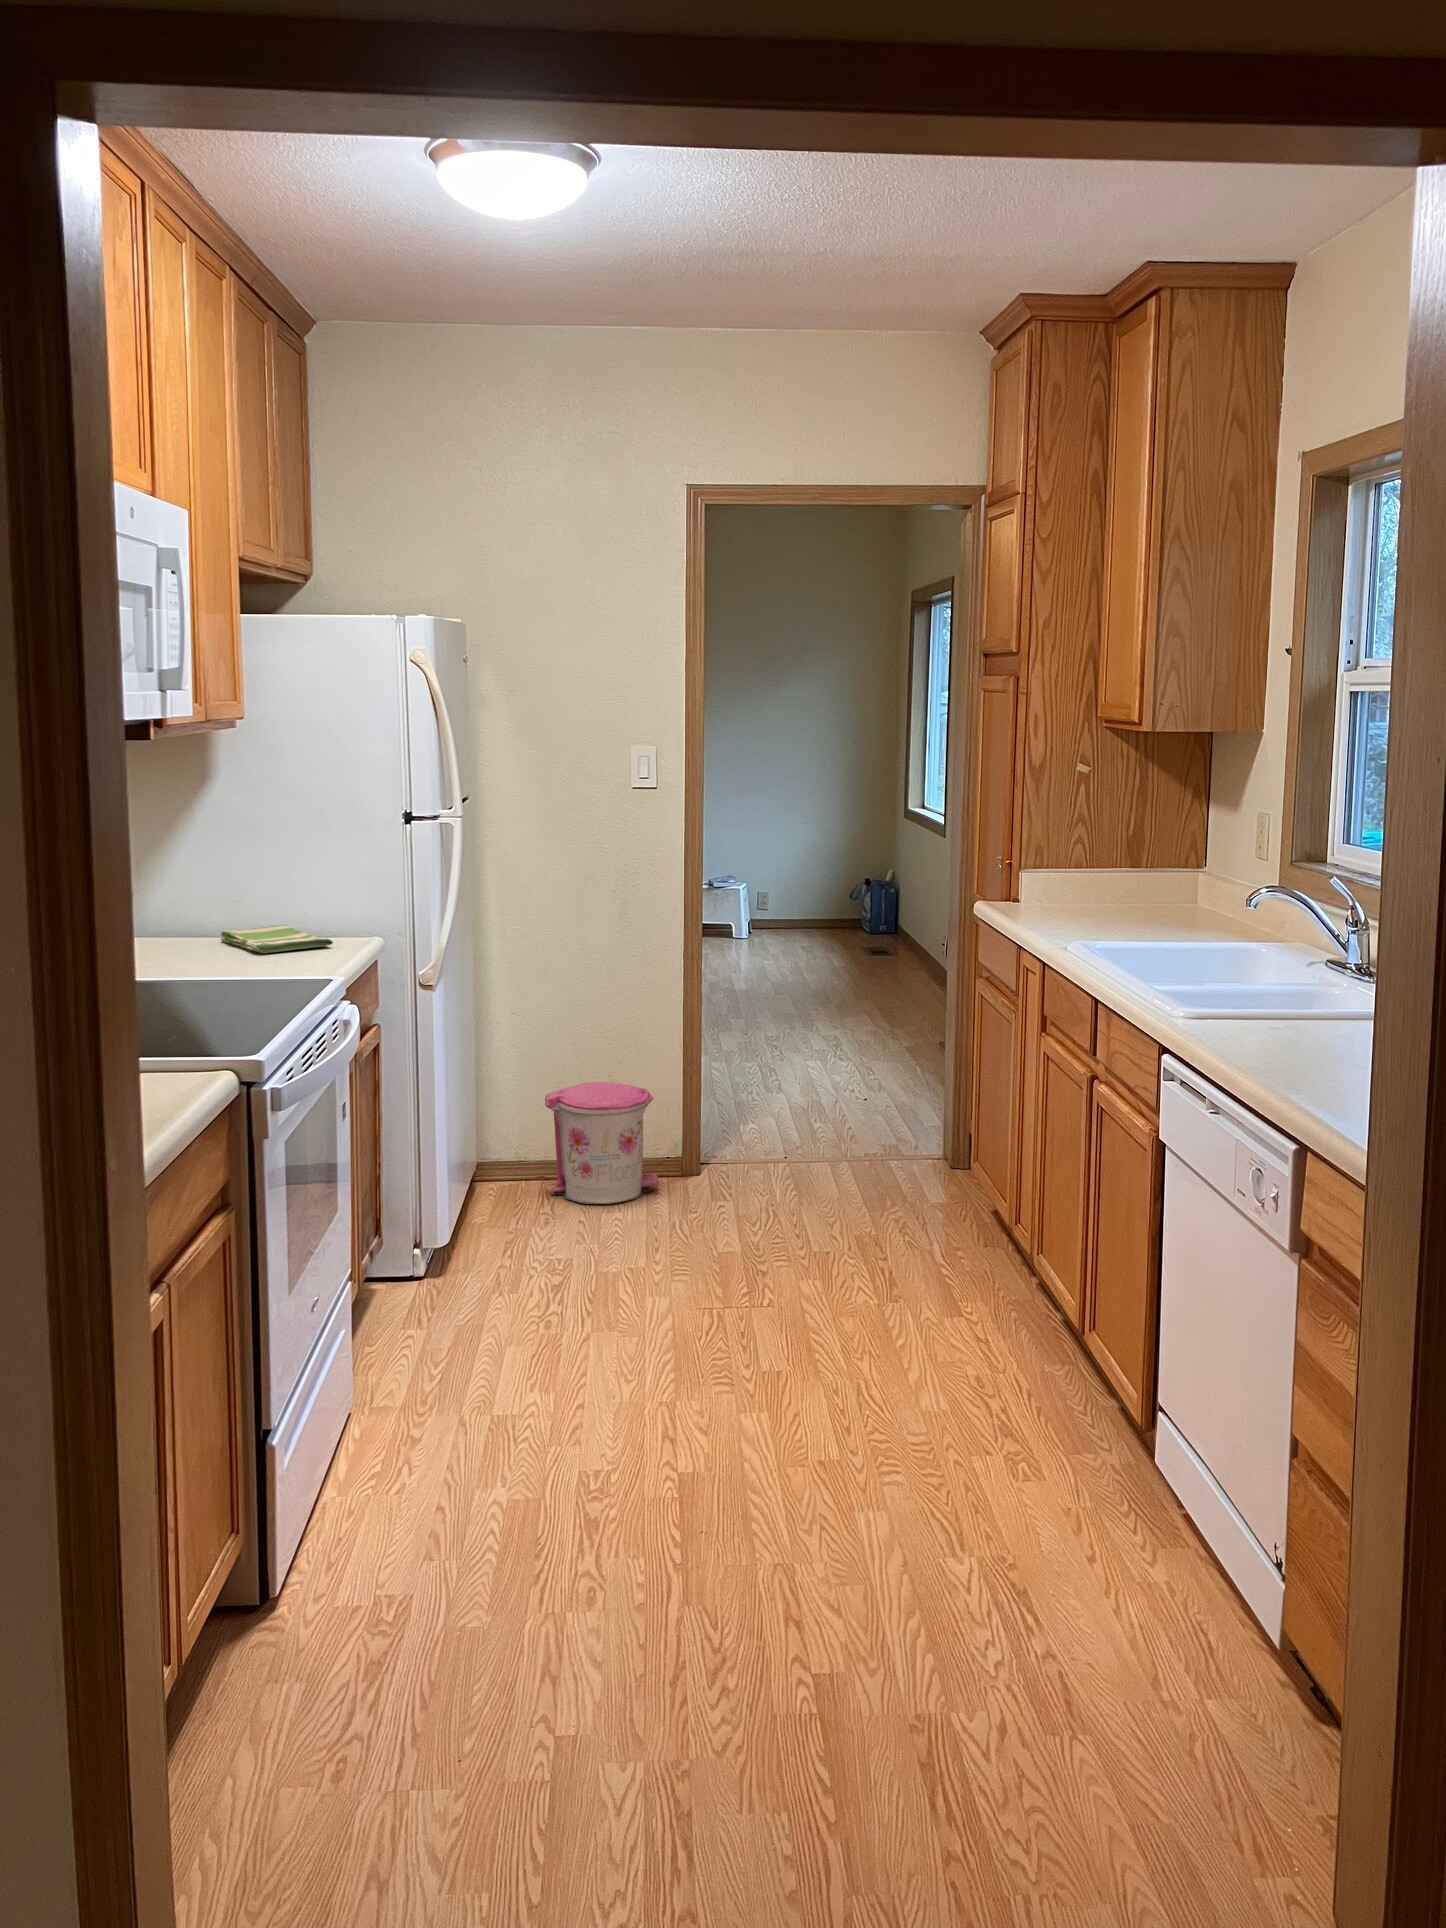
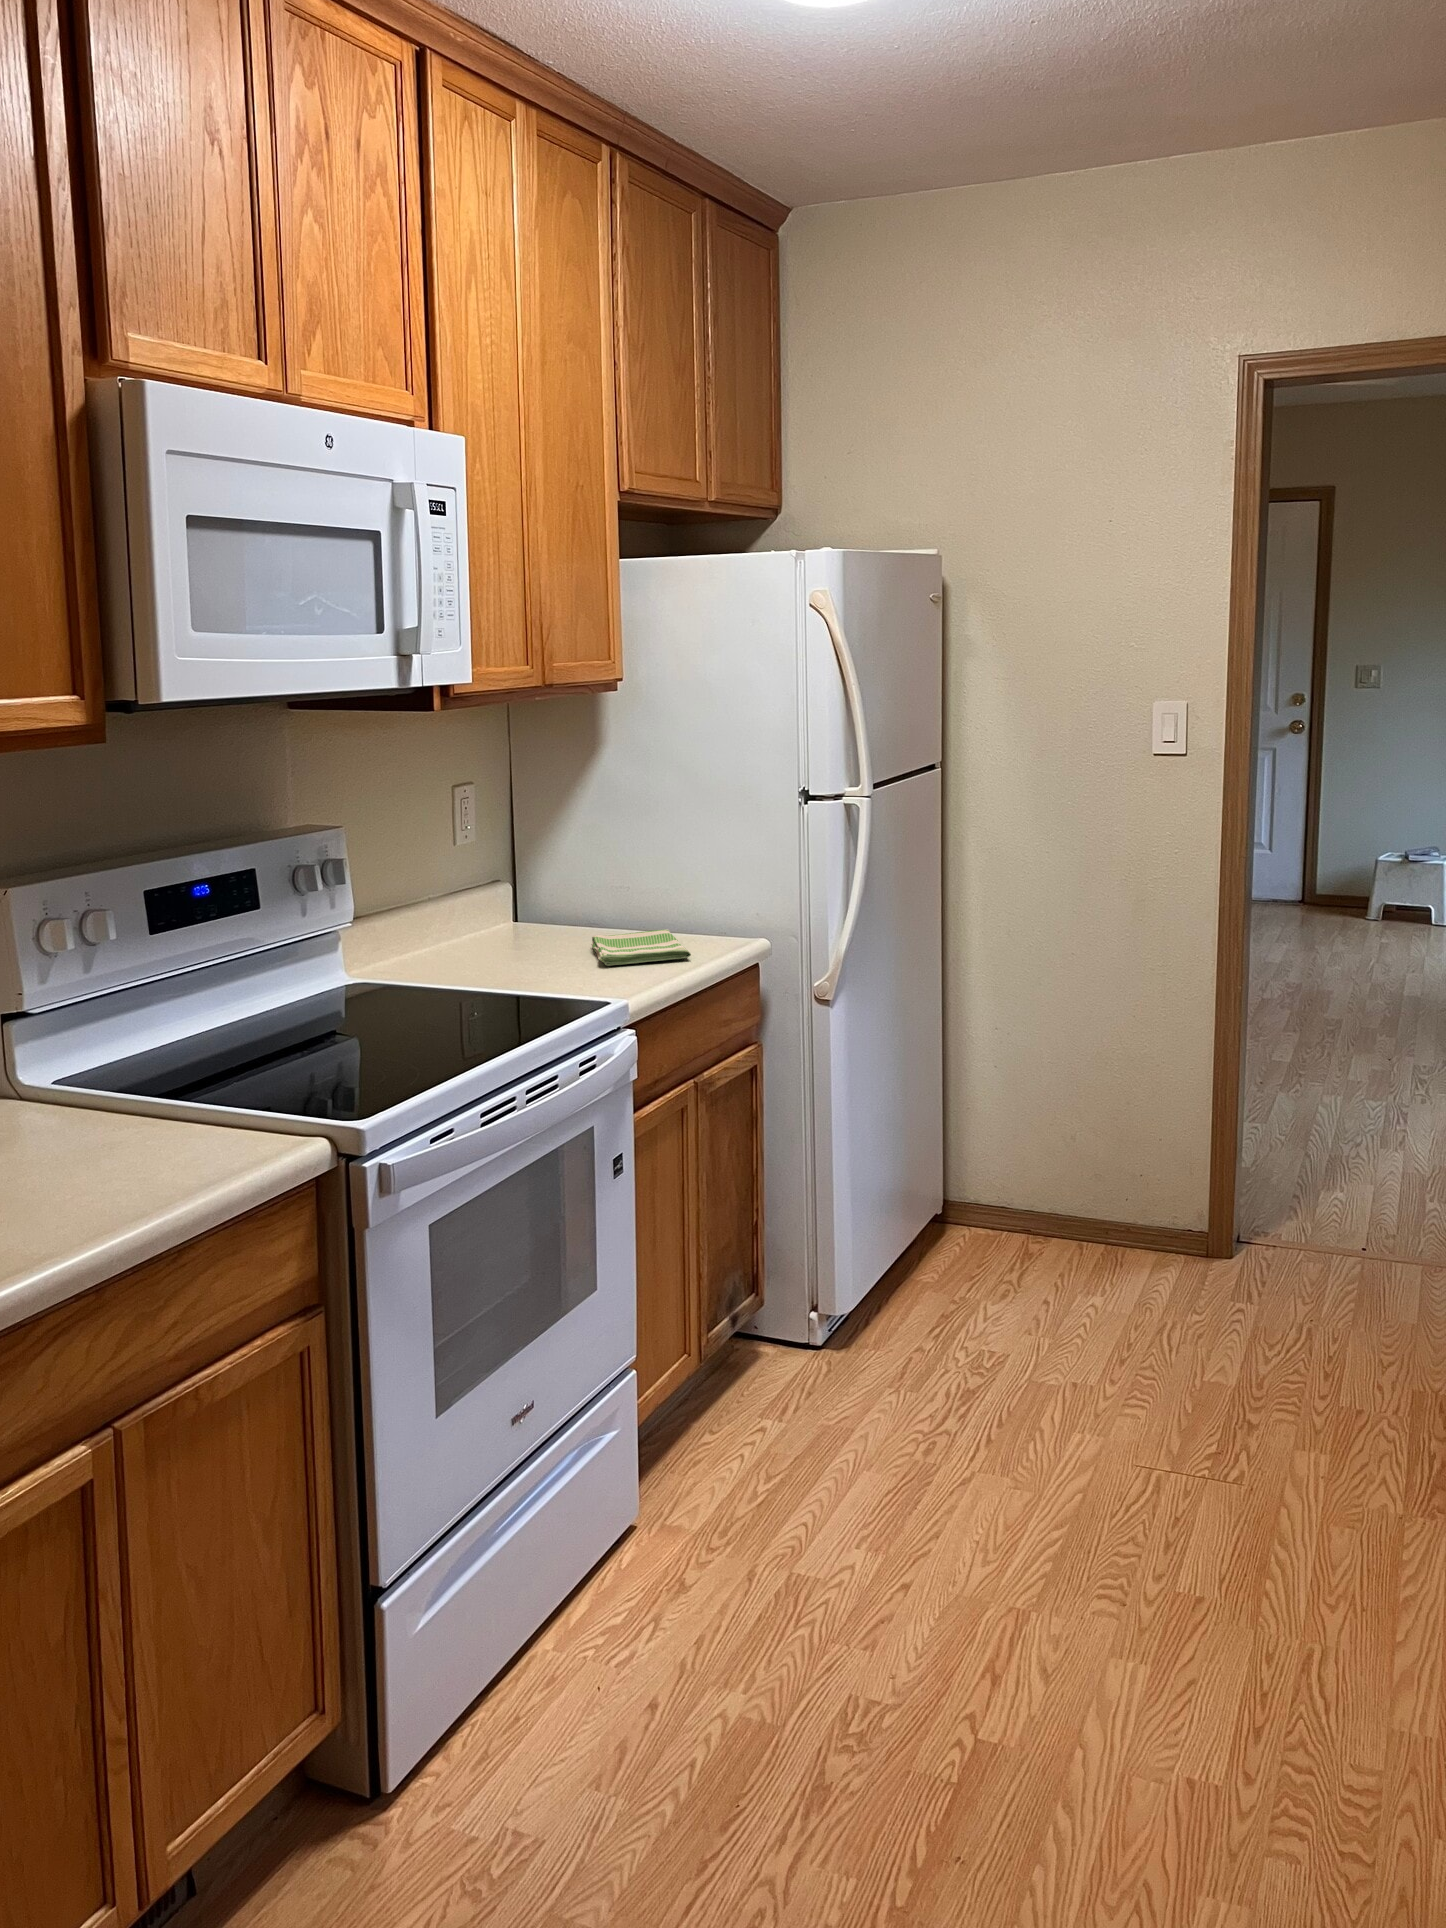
trash can: present [545,1082,658,1204] -> none [1015,1126,1164,1284]

